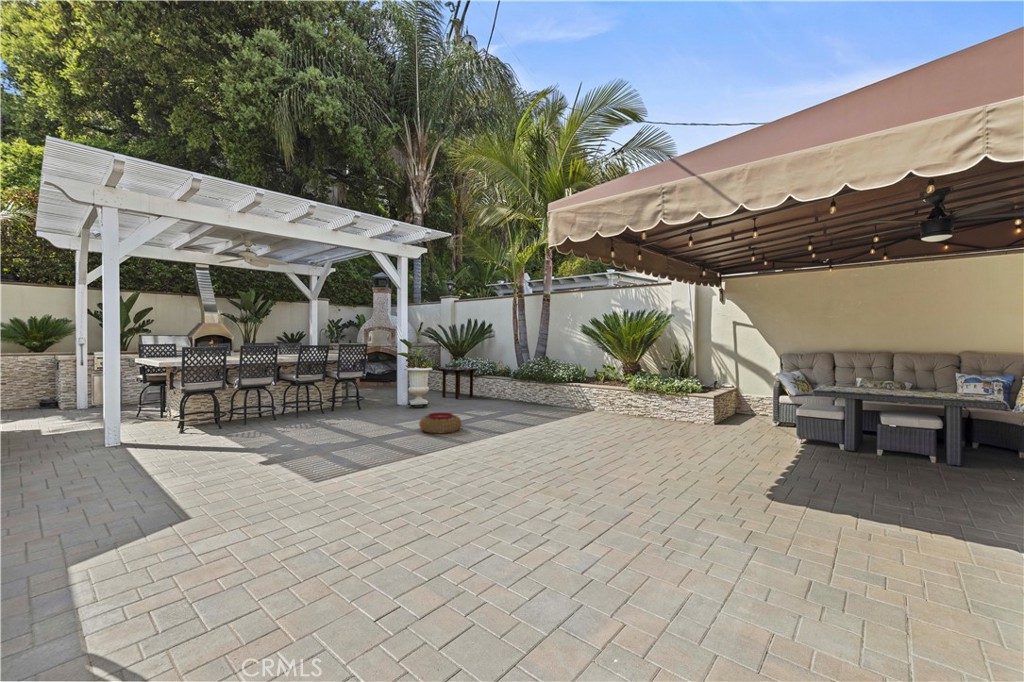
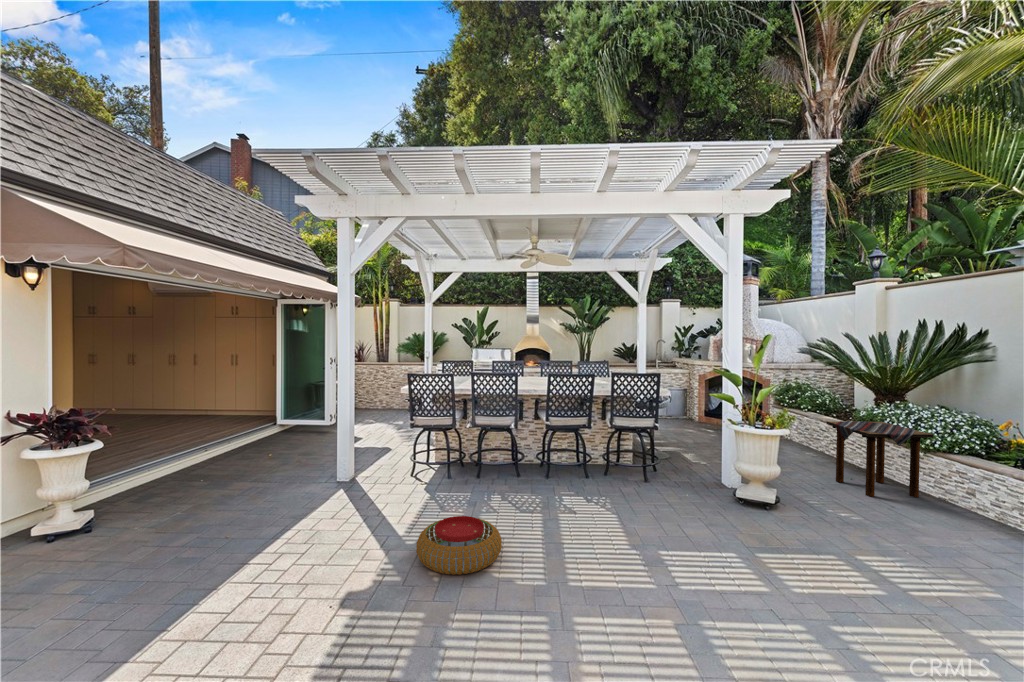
pouf: present [419,412,461,433] -> present [416,516,502,575]

